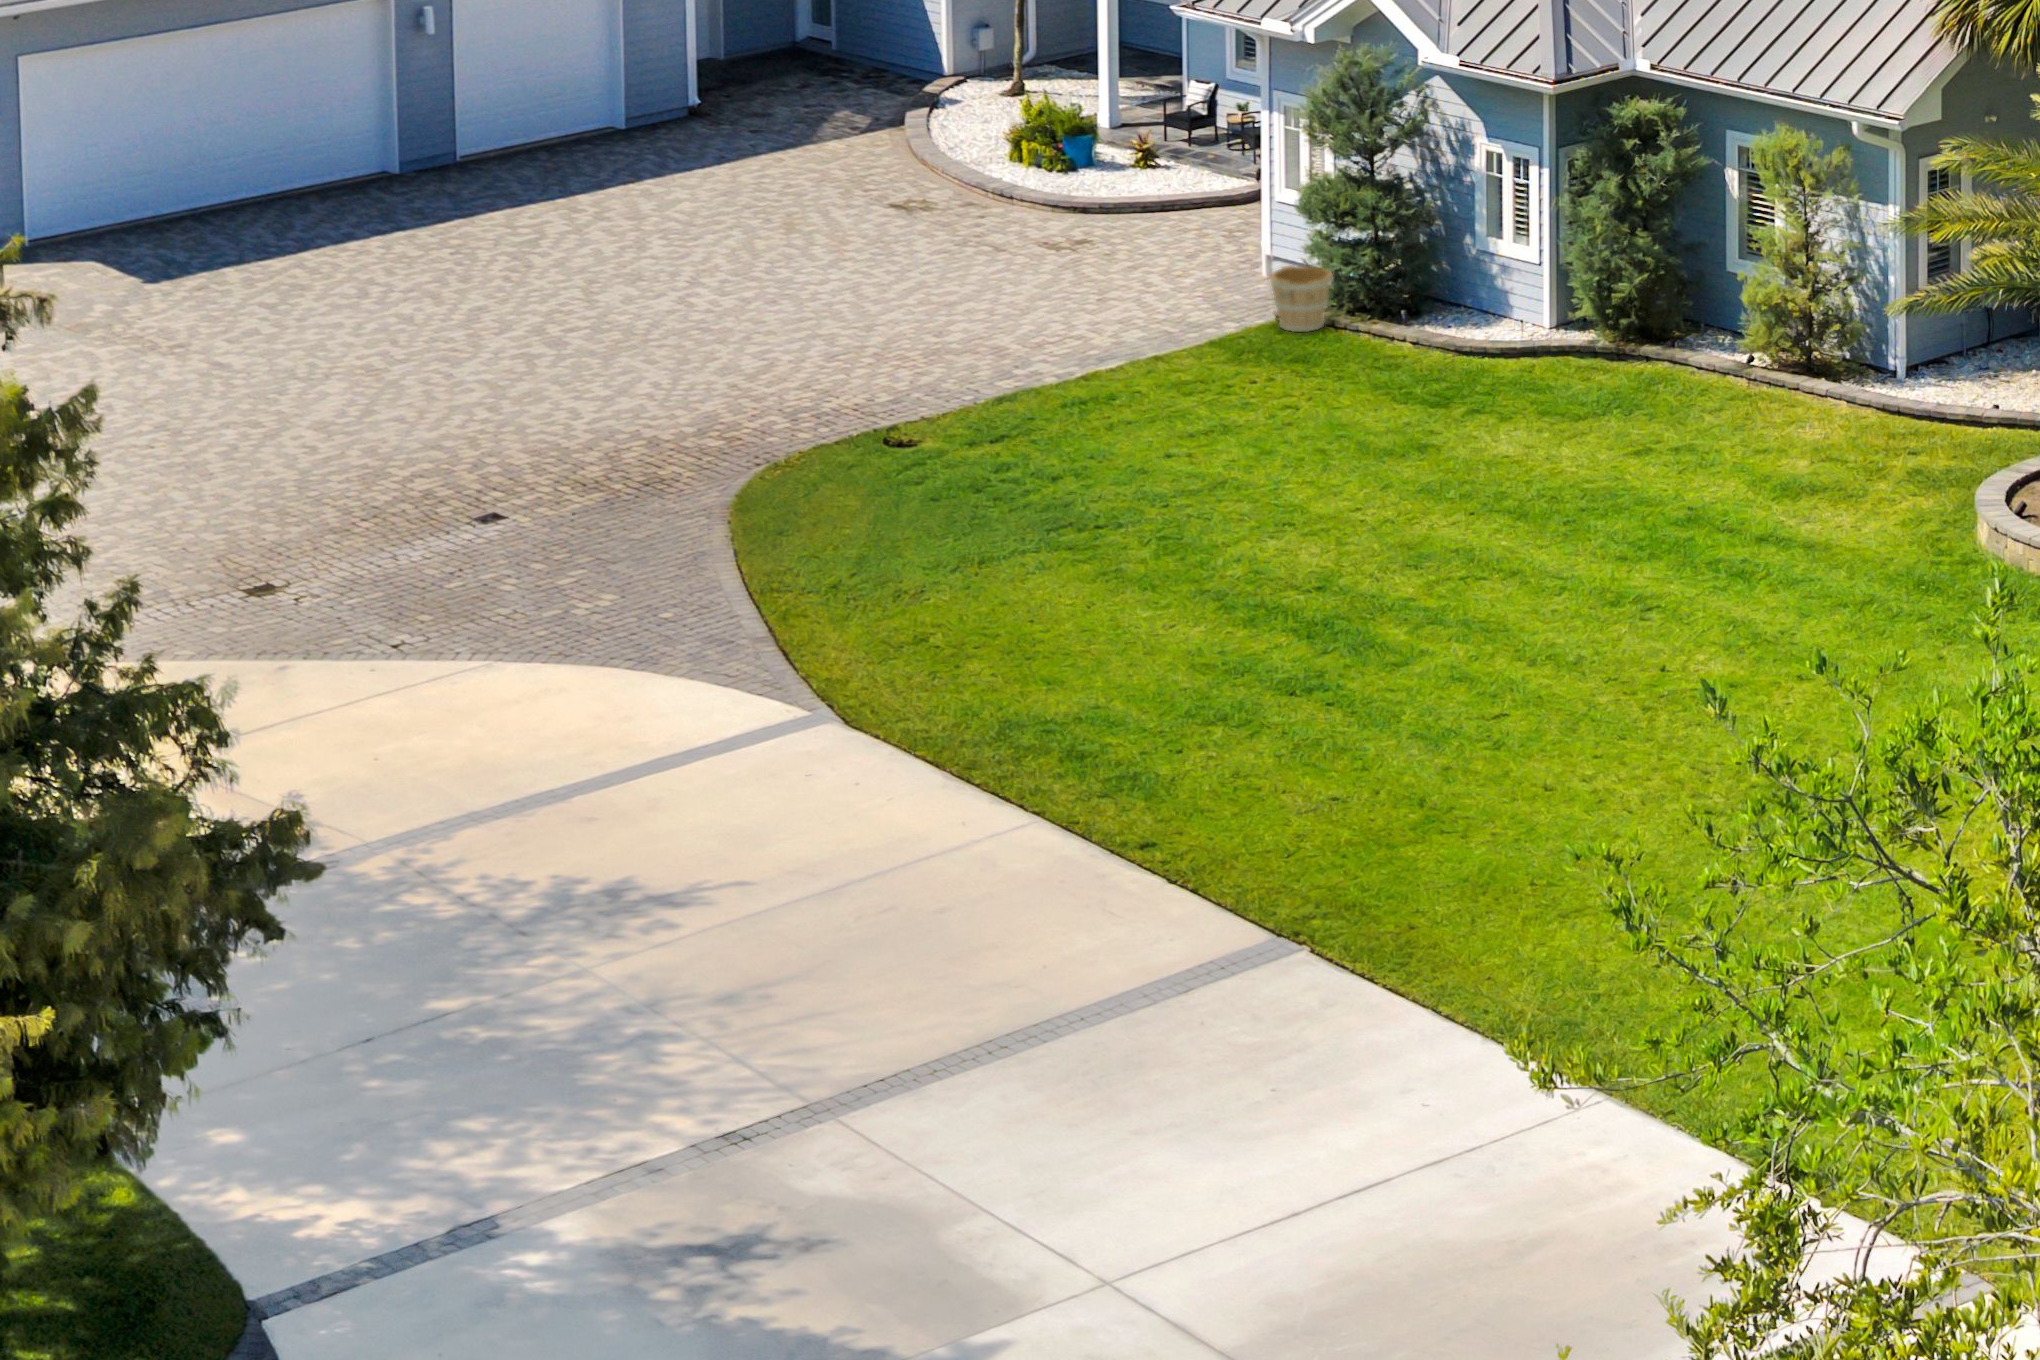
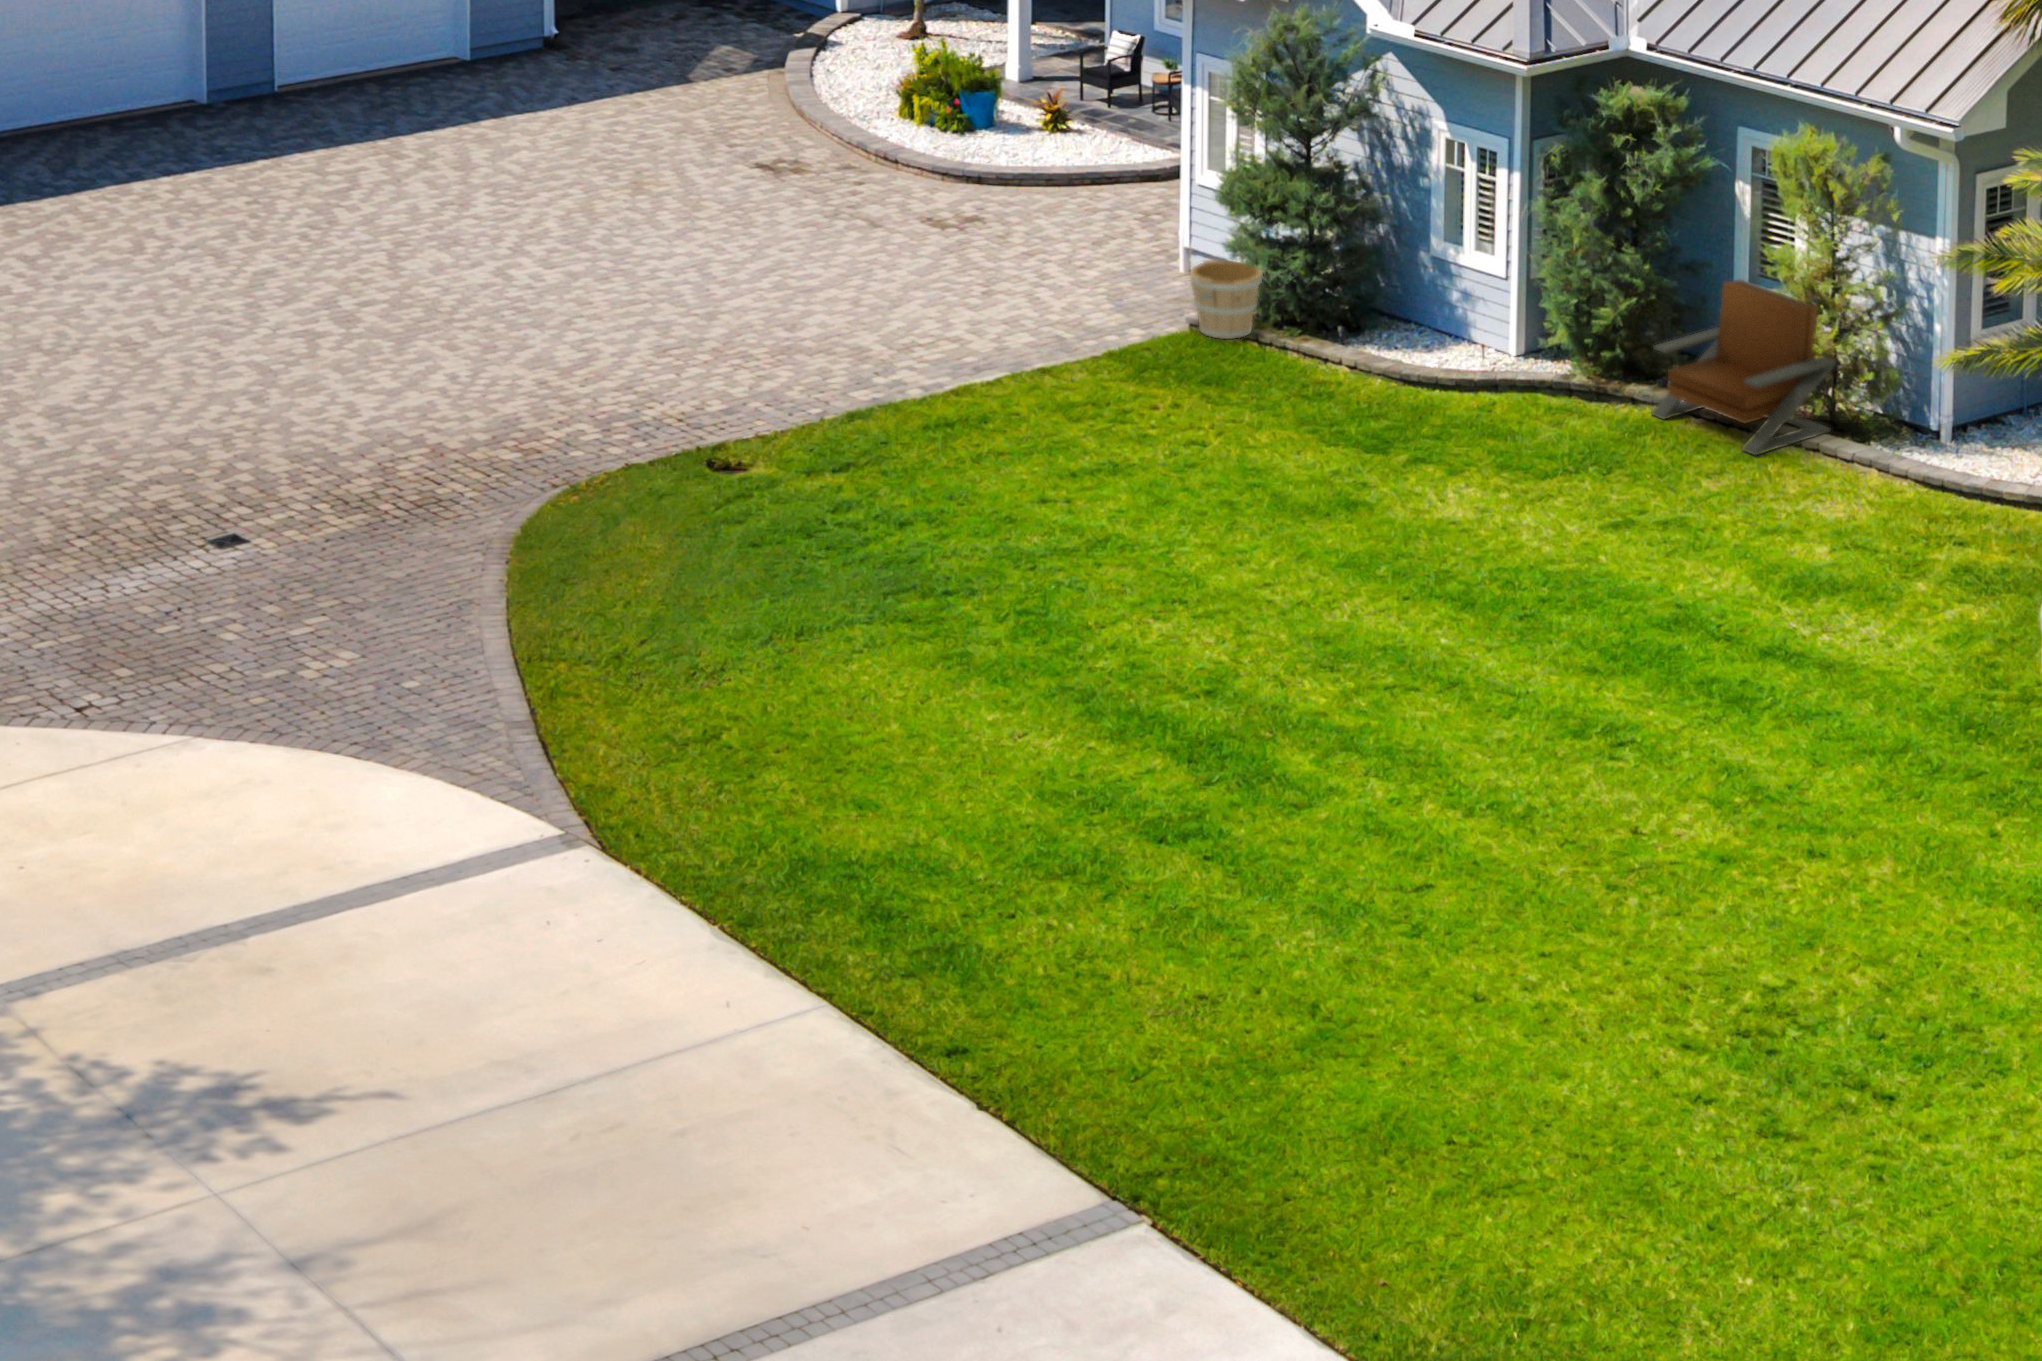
lounge chair: none [1662,257,1812,400] -> present [1652,280,1836,455]

